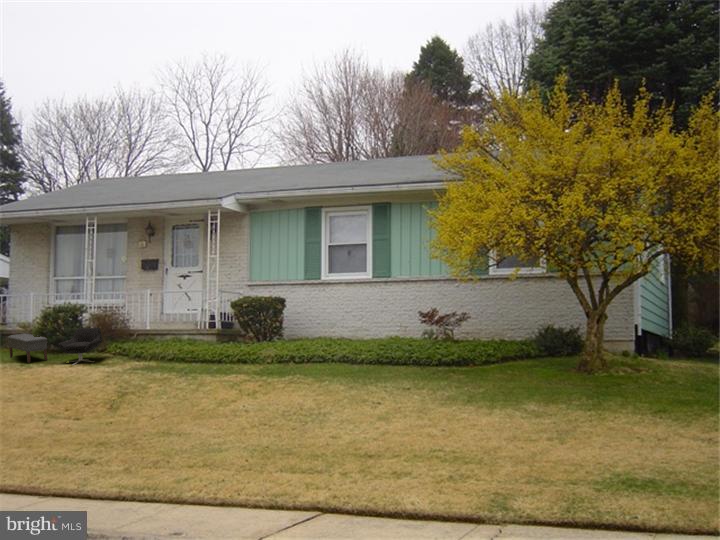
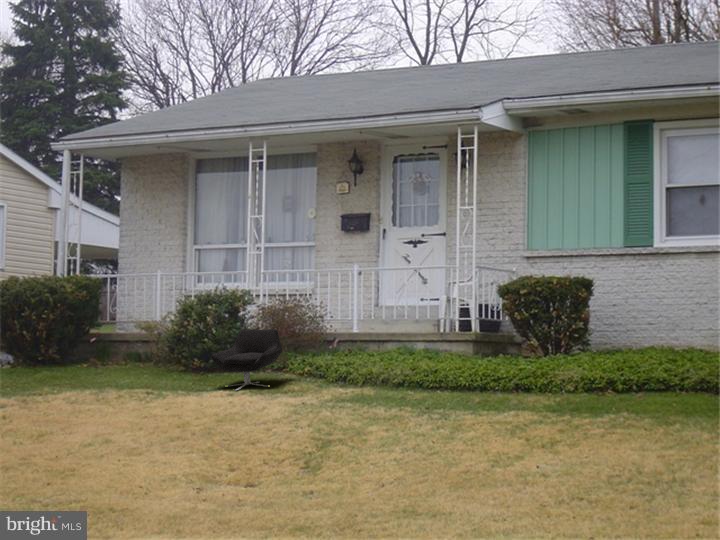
bench: present [8,334,47,363] -> none [129,339,193,387]

